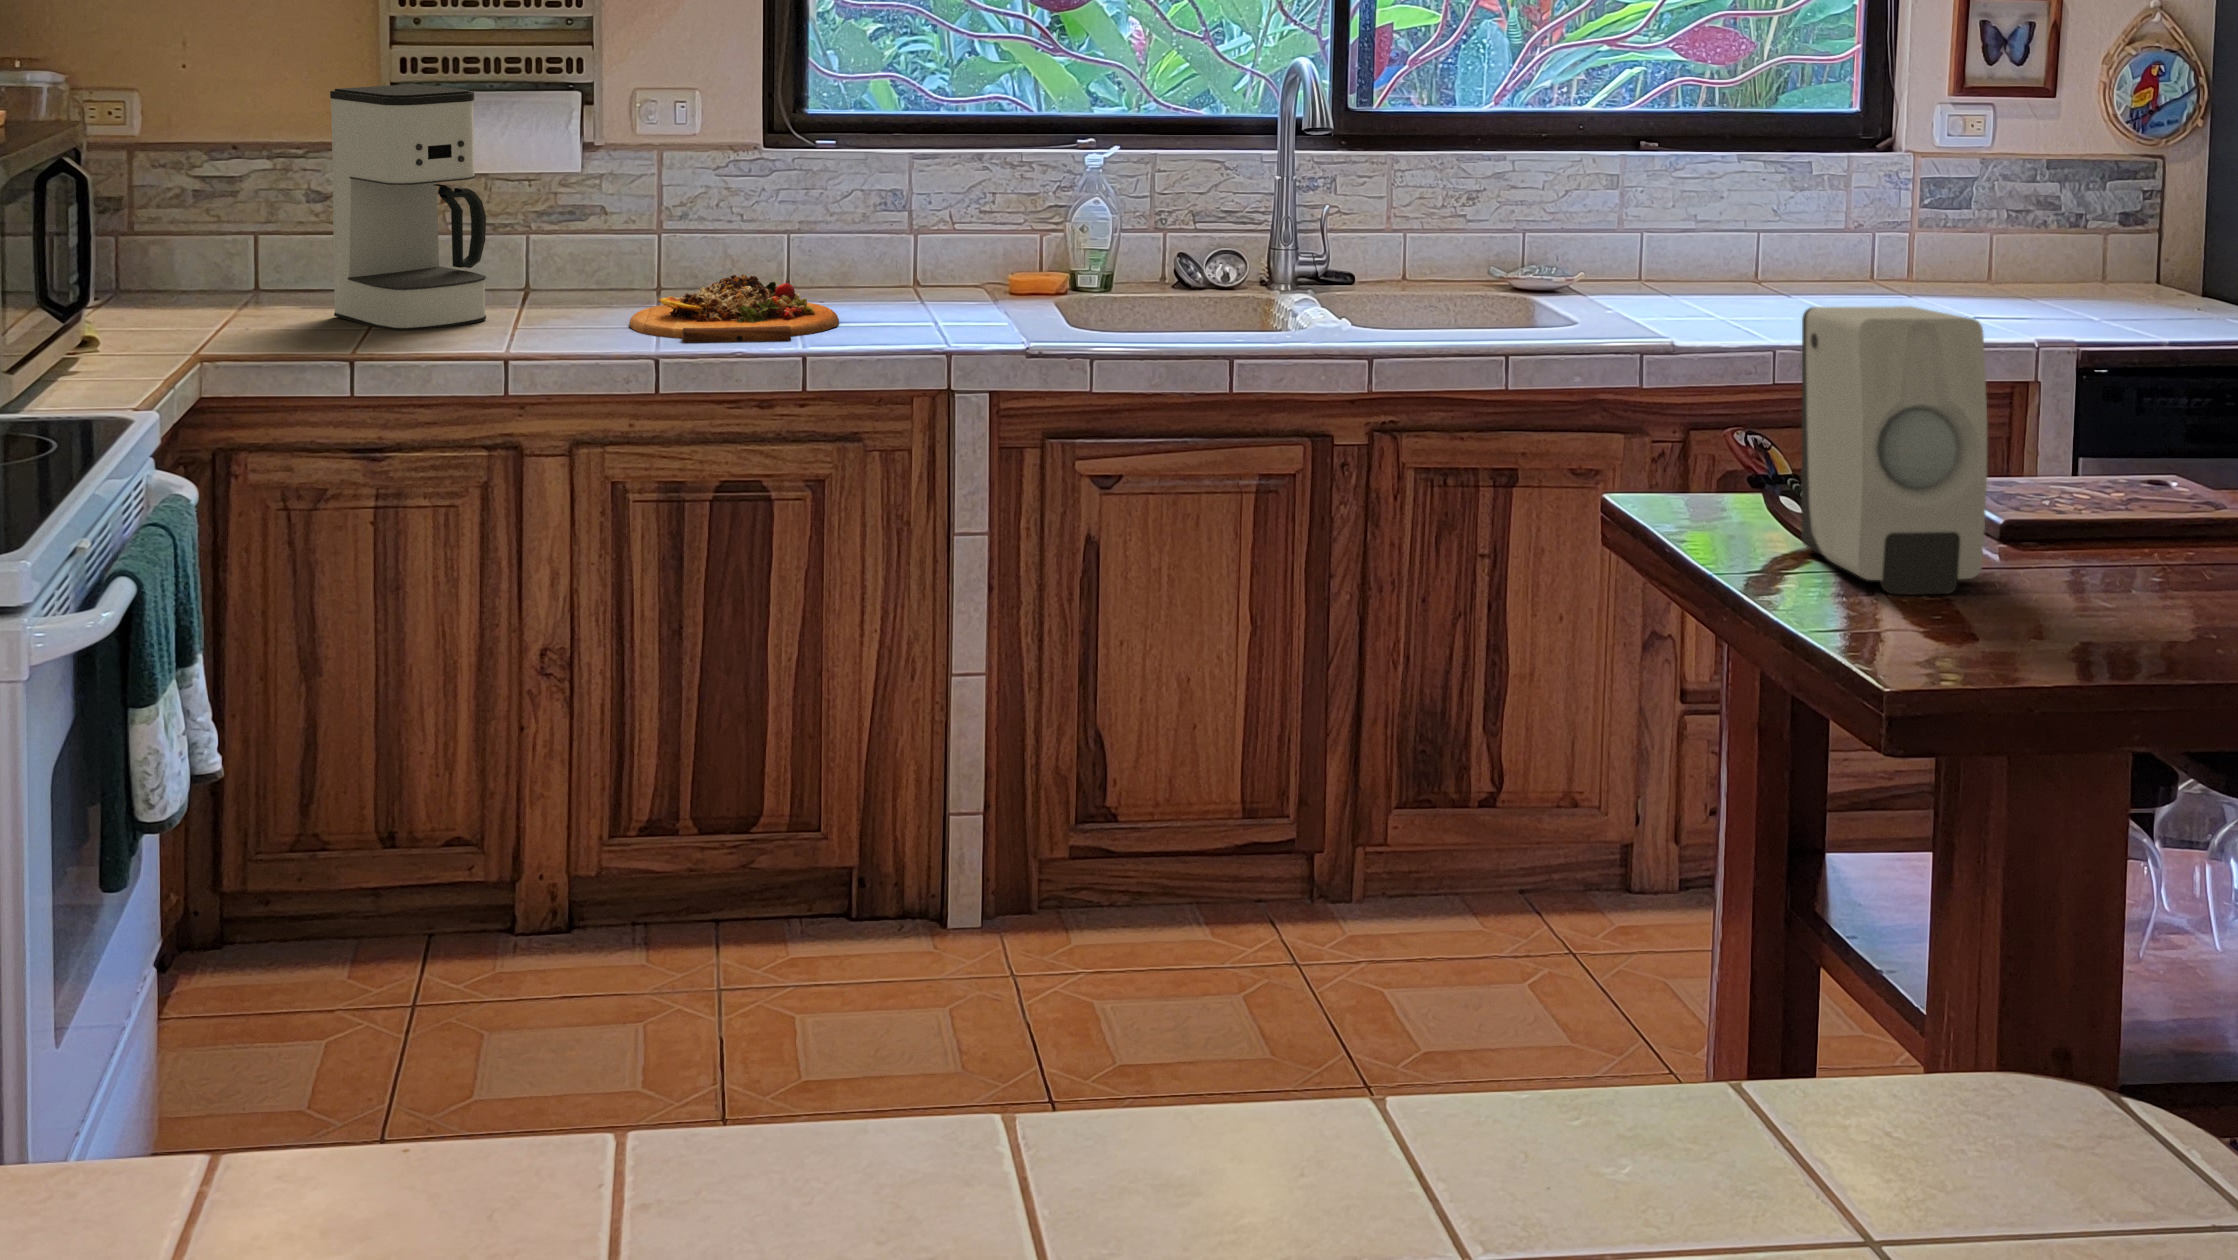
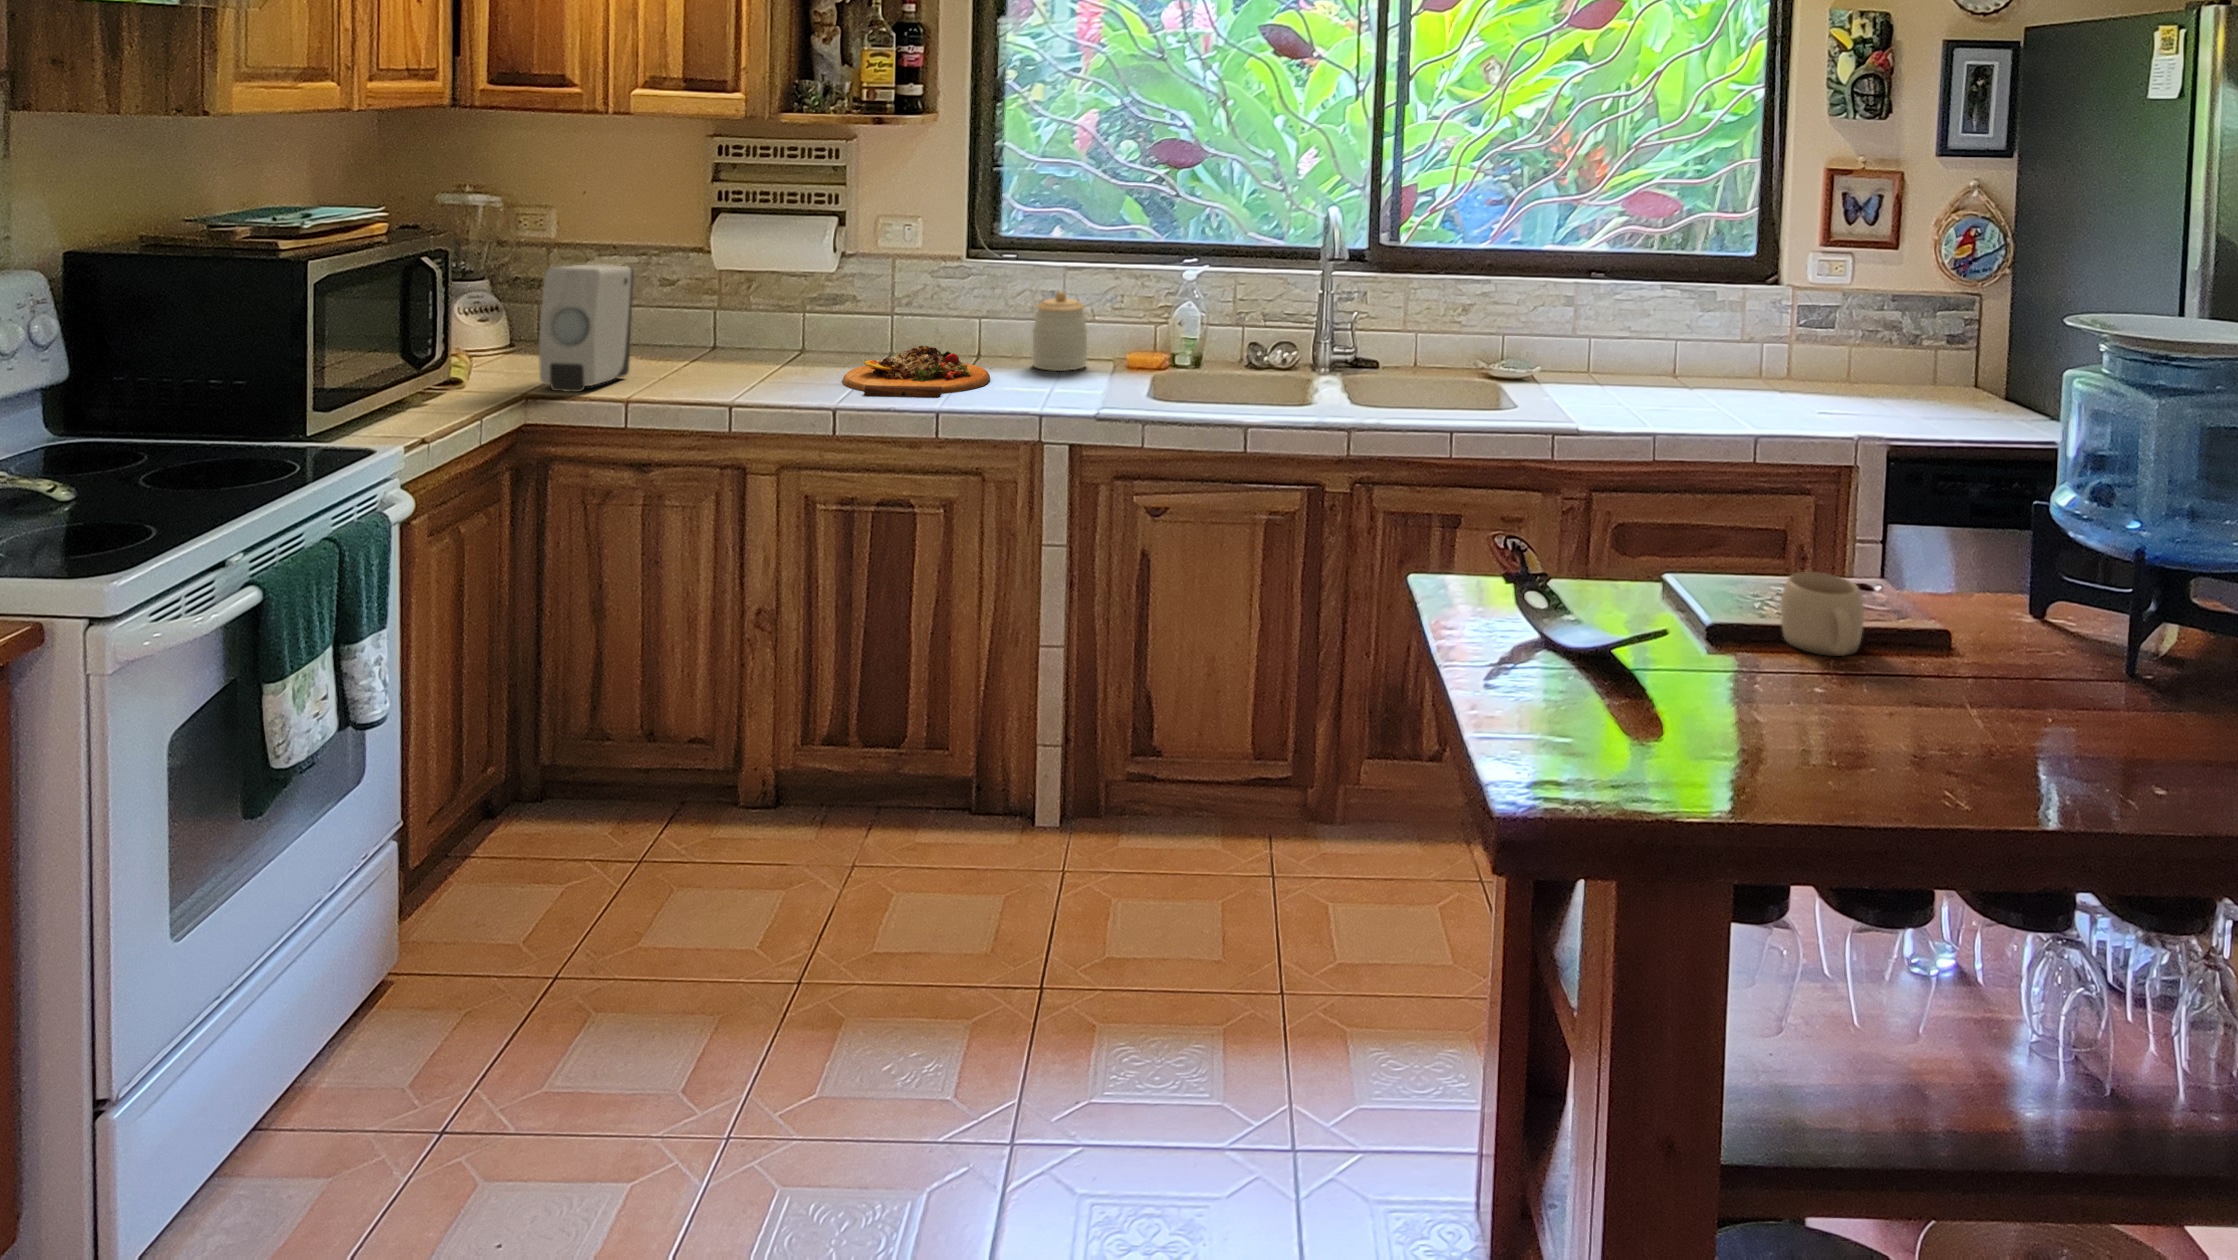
coffee maker: present [330,84,486,330] -> none [659,206,764,377]
jar: none [875,193,955,307] -> present [1032,291,1088,371]
soap dispenser: present [1801,306,1987,594] -> present [539,265,634,392]
mug: none [2061,445,2161,533] -> present [1781,572,1864,656]

